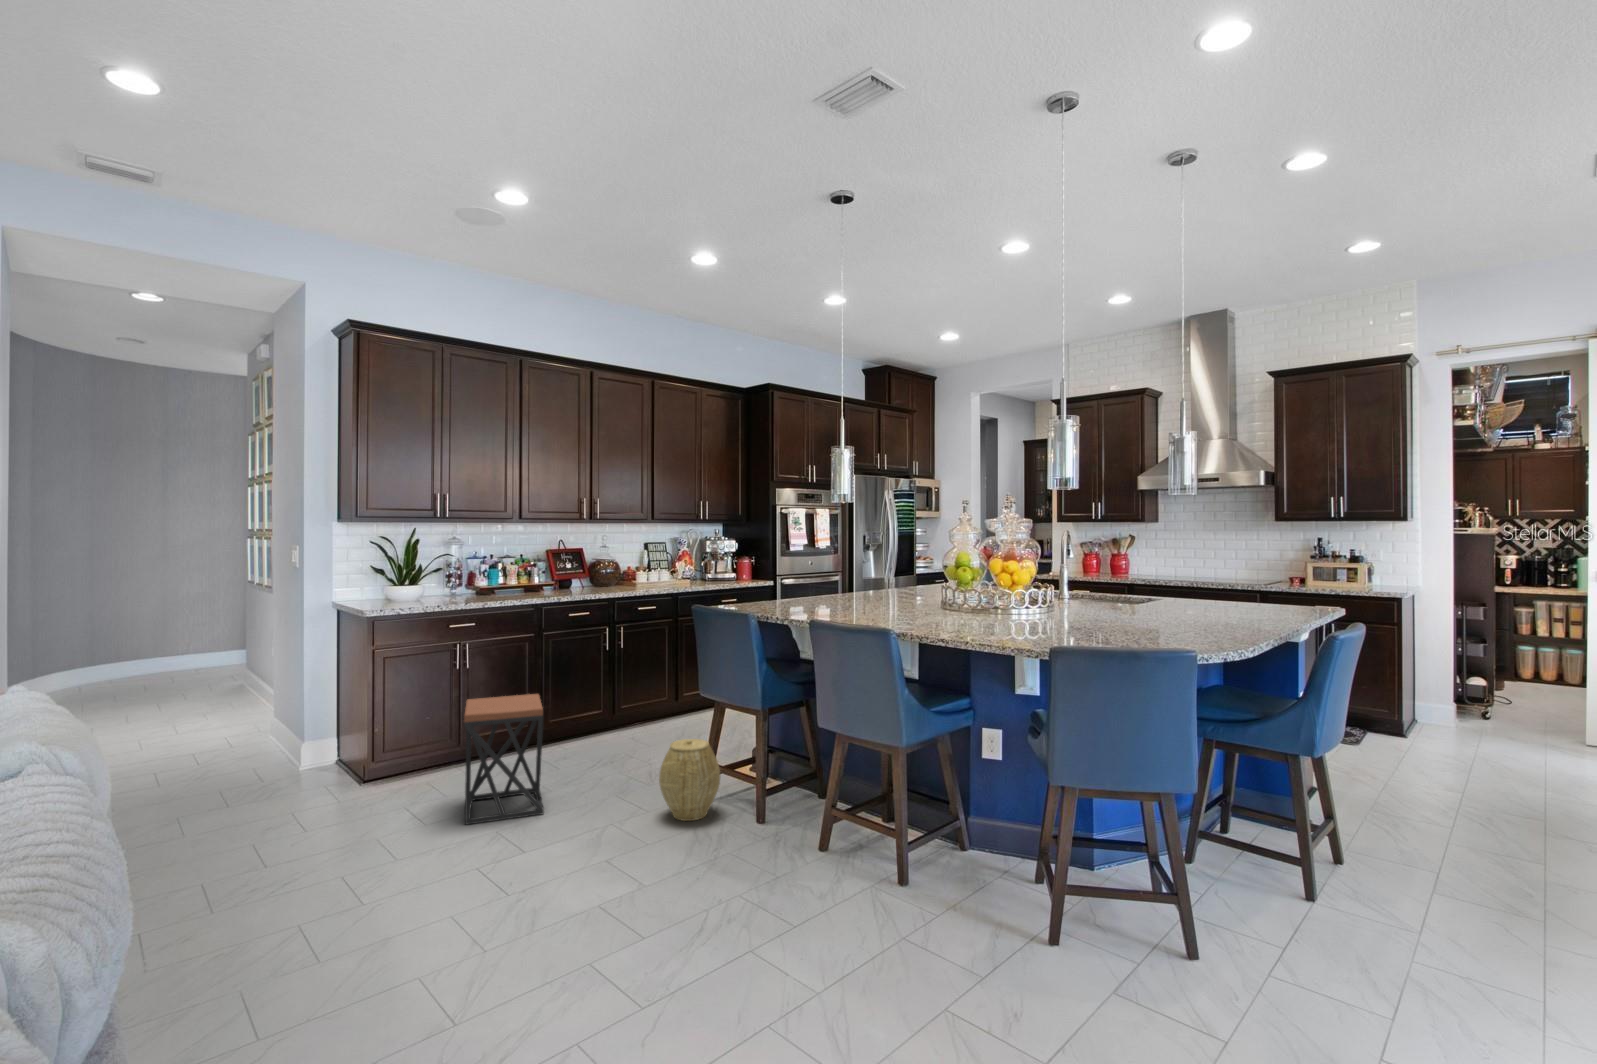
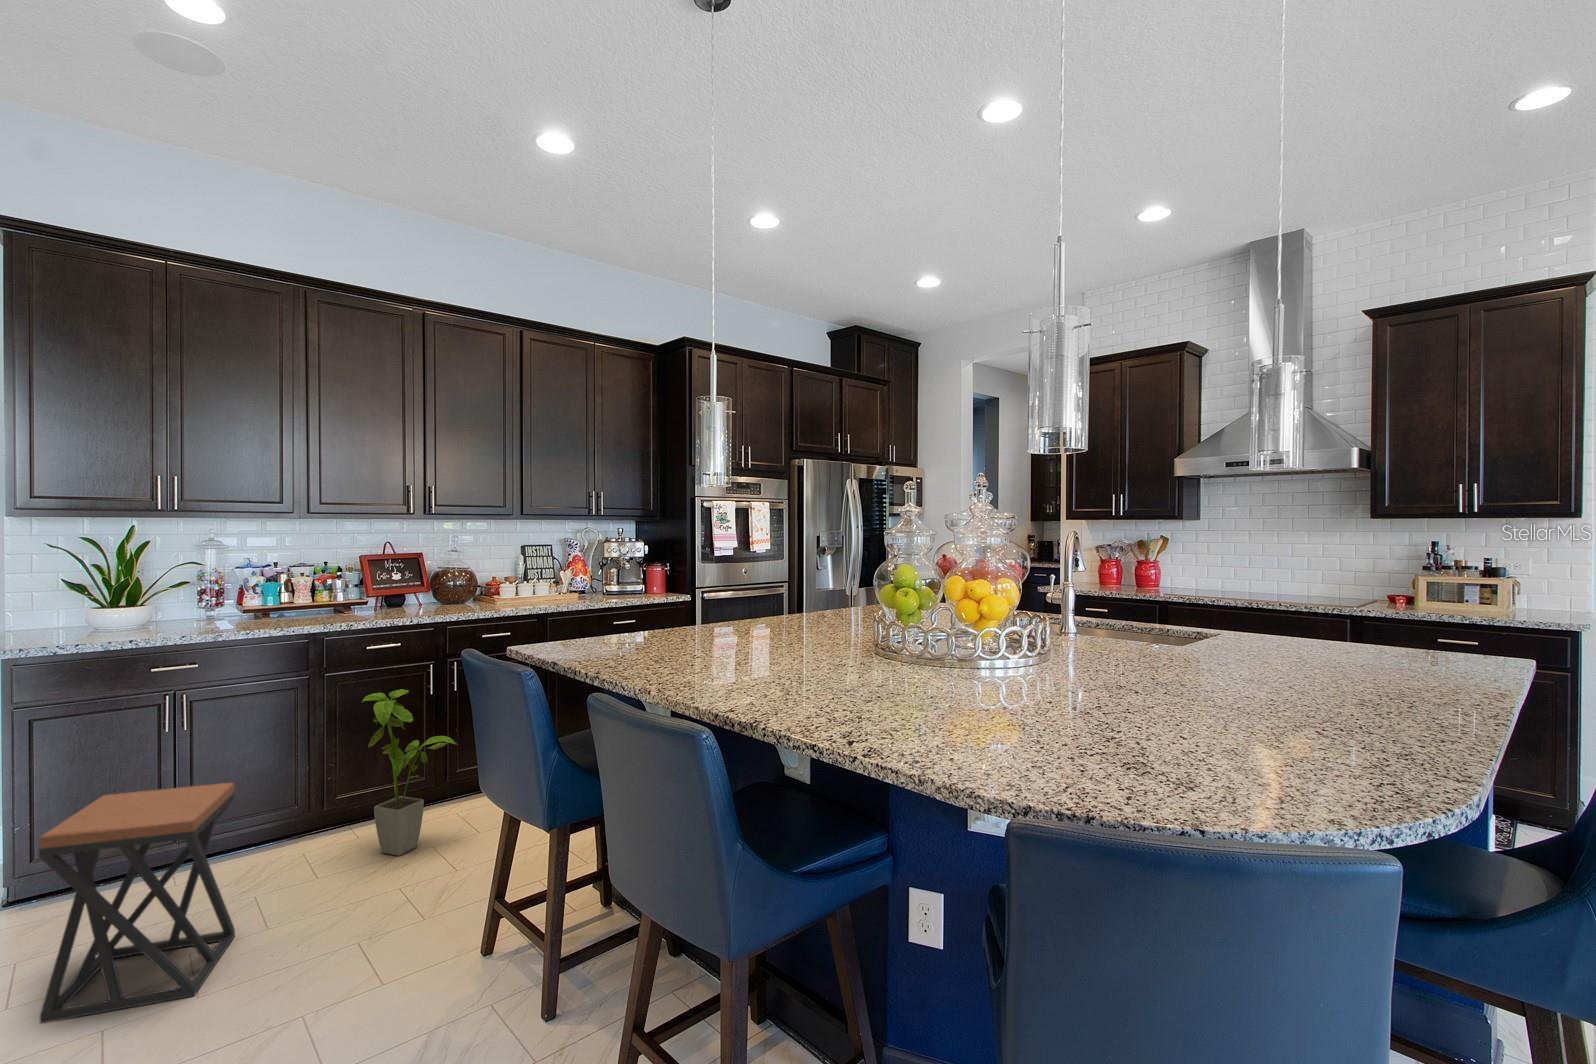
house plant: none [585,642,646,755] -> present [362,689,456,856]
woven basket: present [659,739,720,821] -> none [375,869,489,1020]

